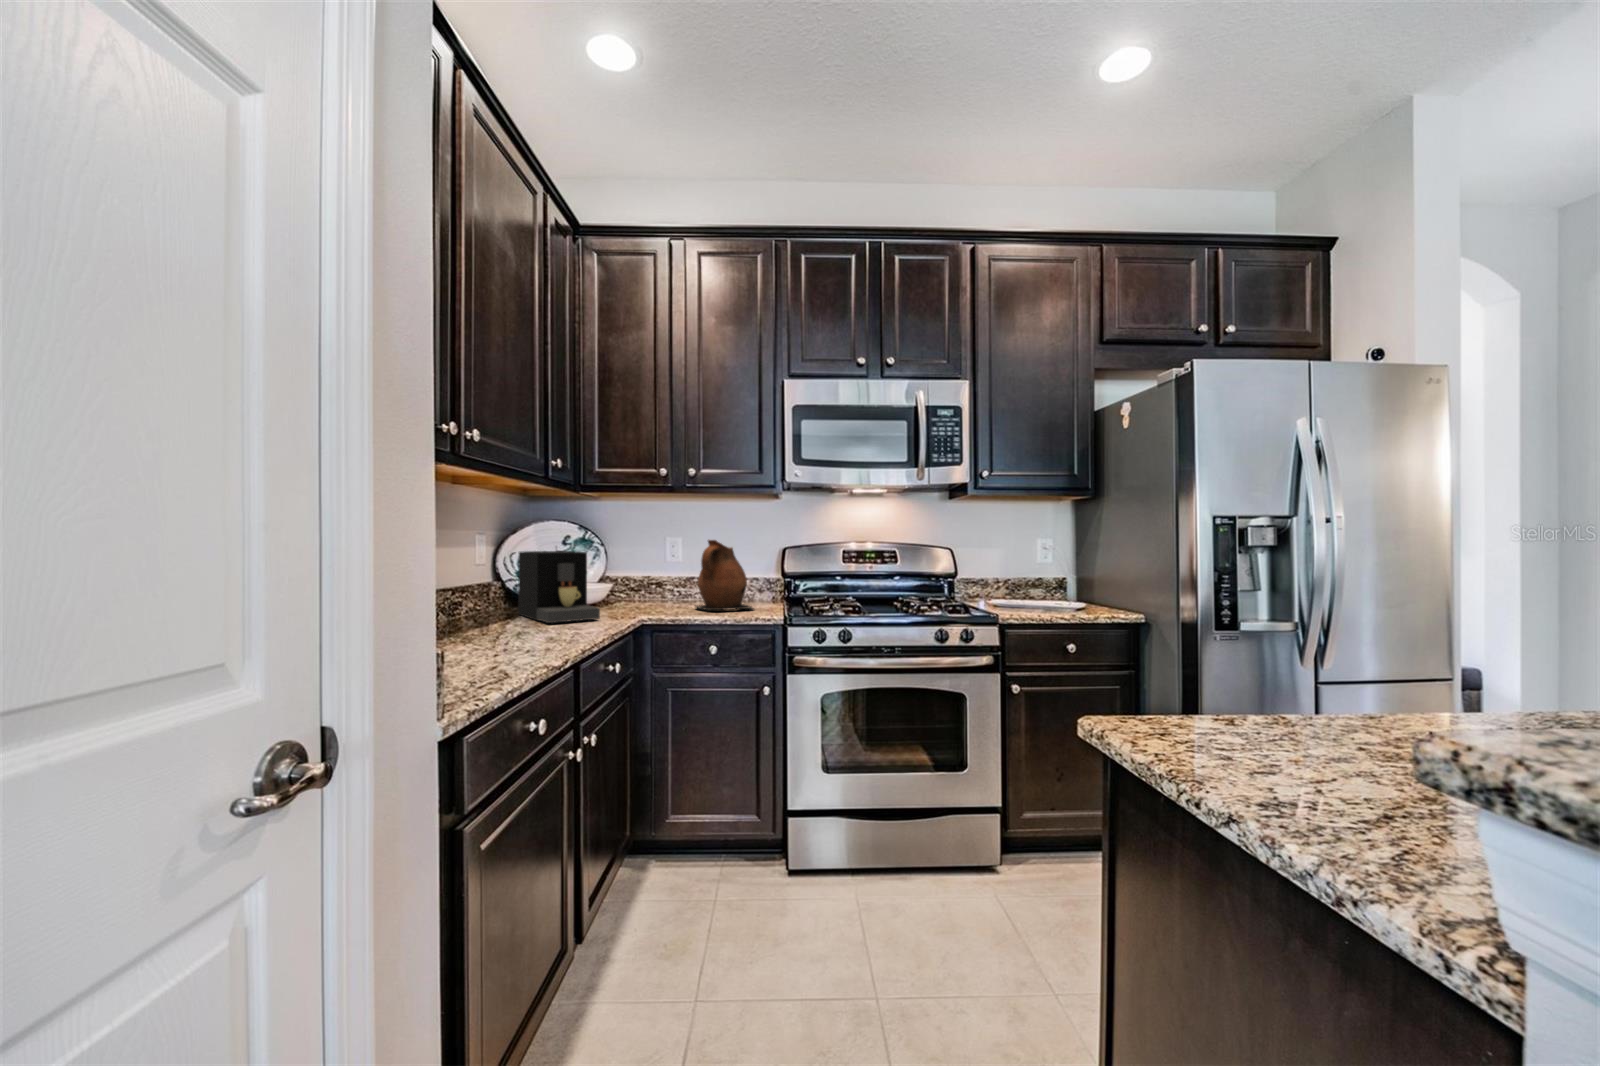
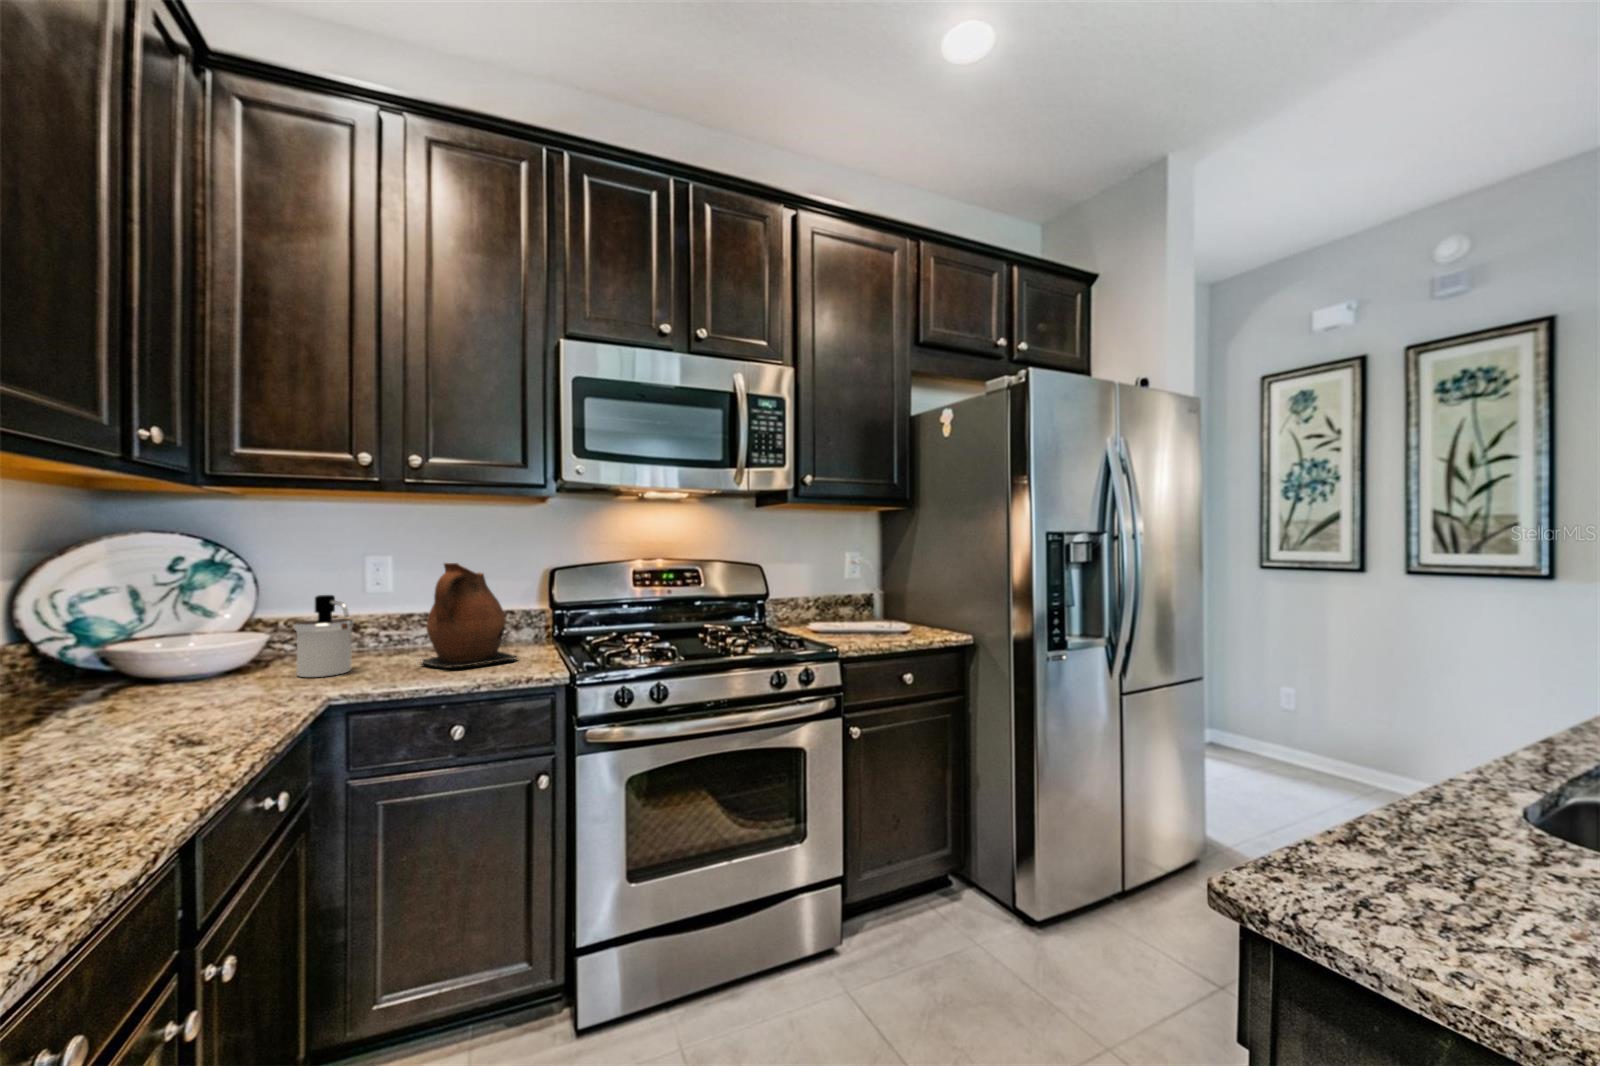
coffee maker: present [518,551,600,623] -> none [59,587,245,728]
soap dispenser: none [625,559,656,611] -> present [295,595,354,677]

